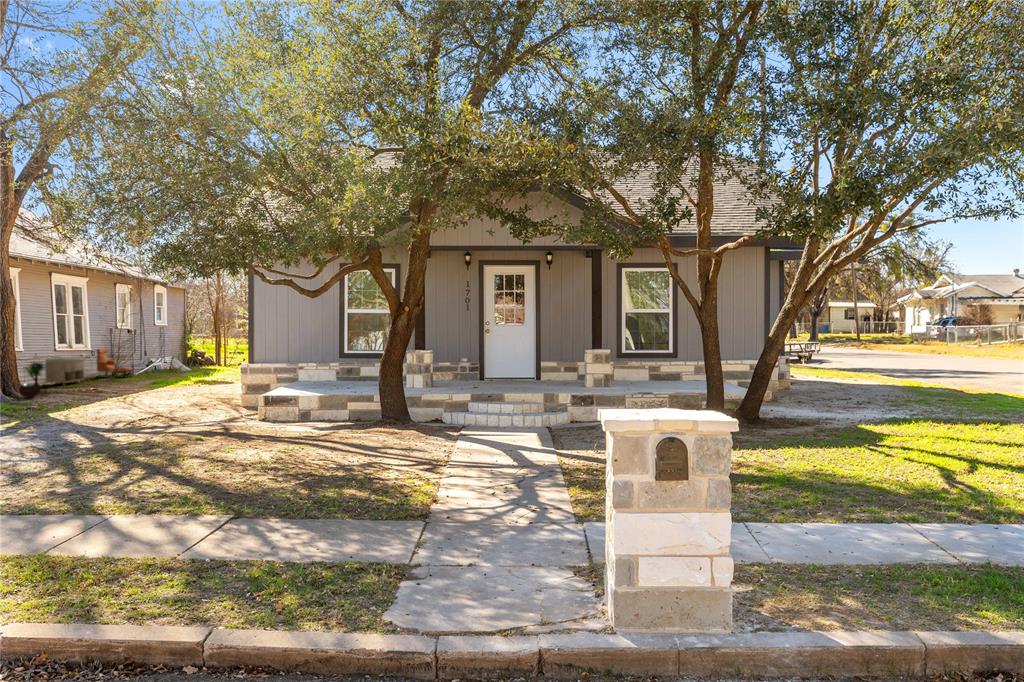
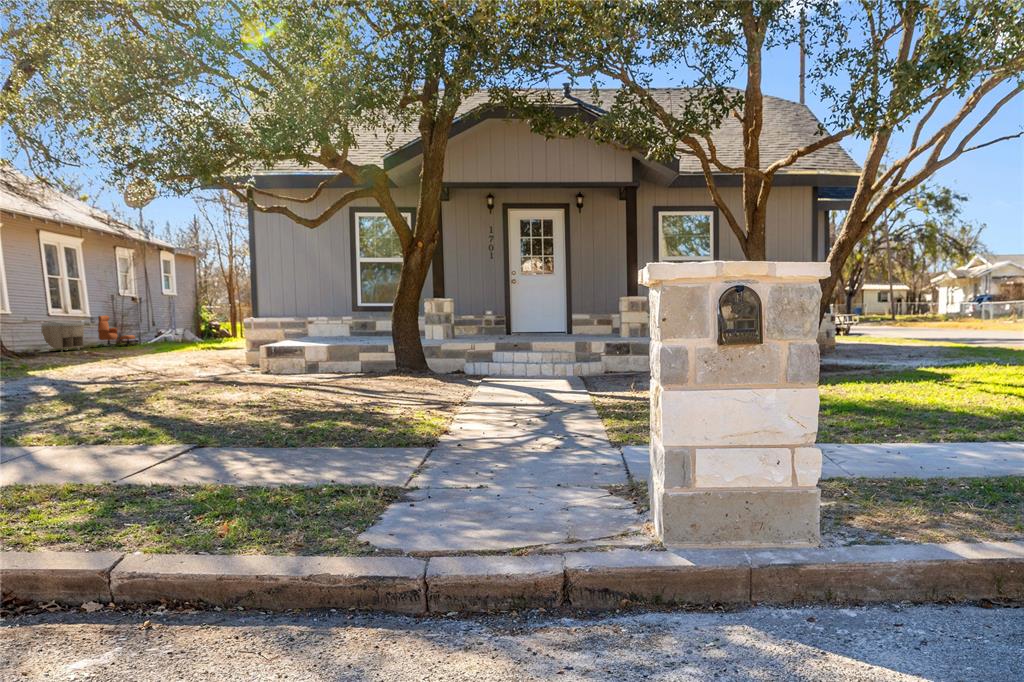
potted tree: present [19,361,45,398] -> none [9,317,38,360]

